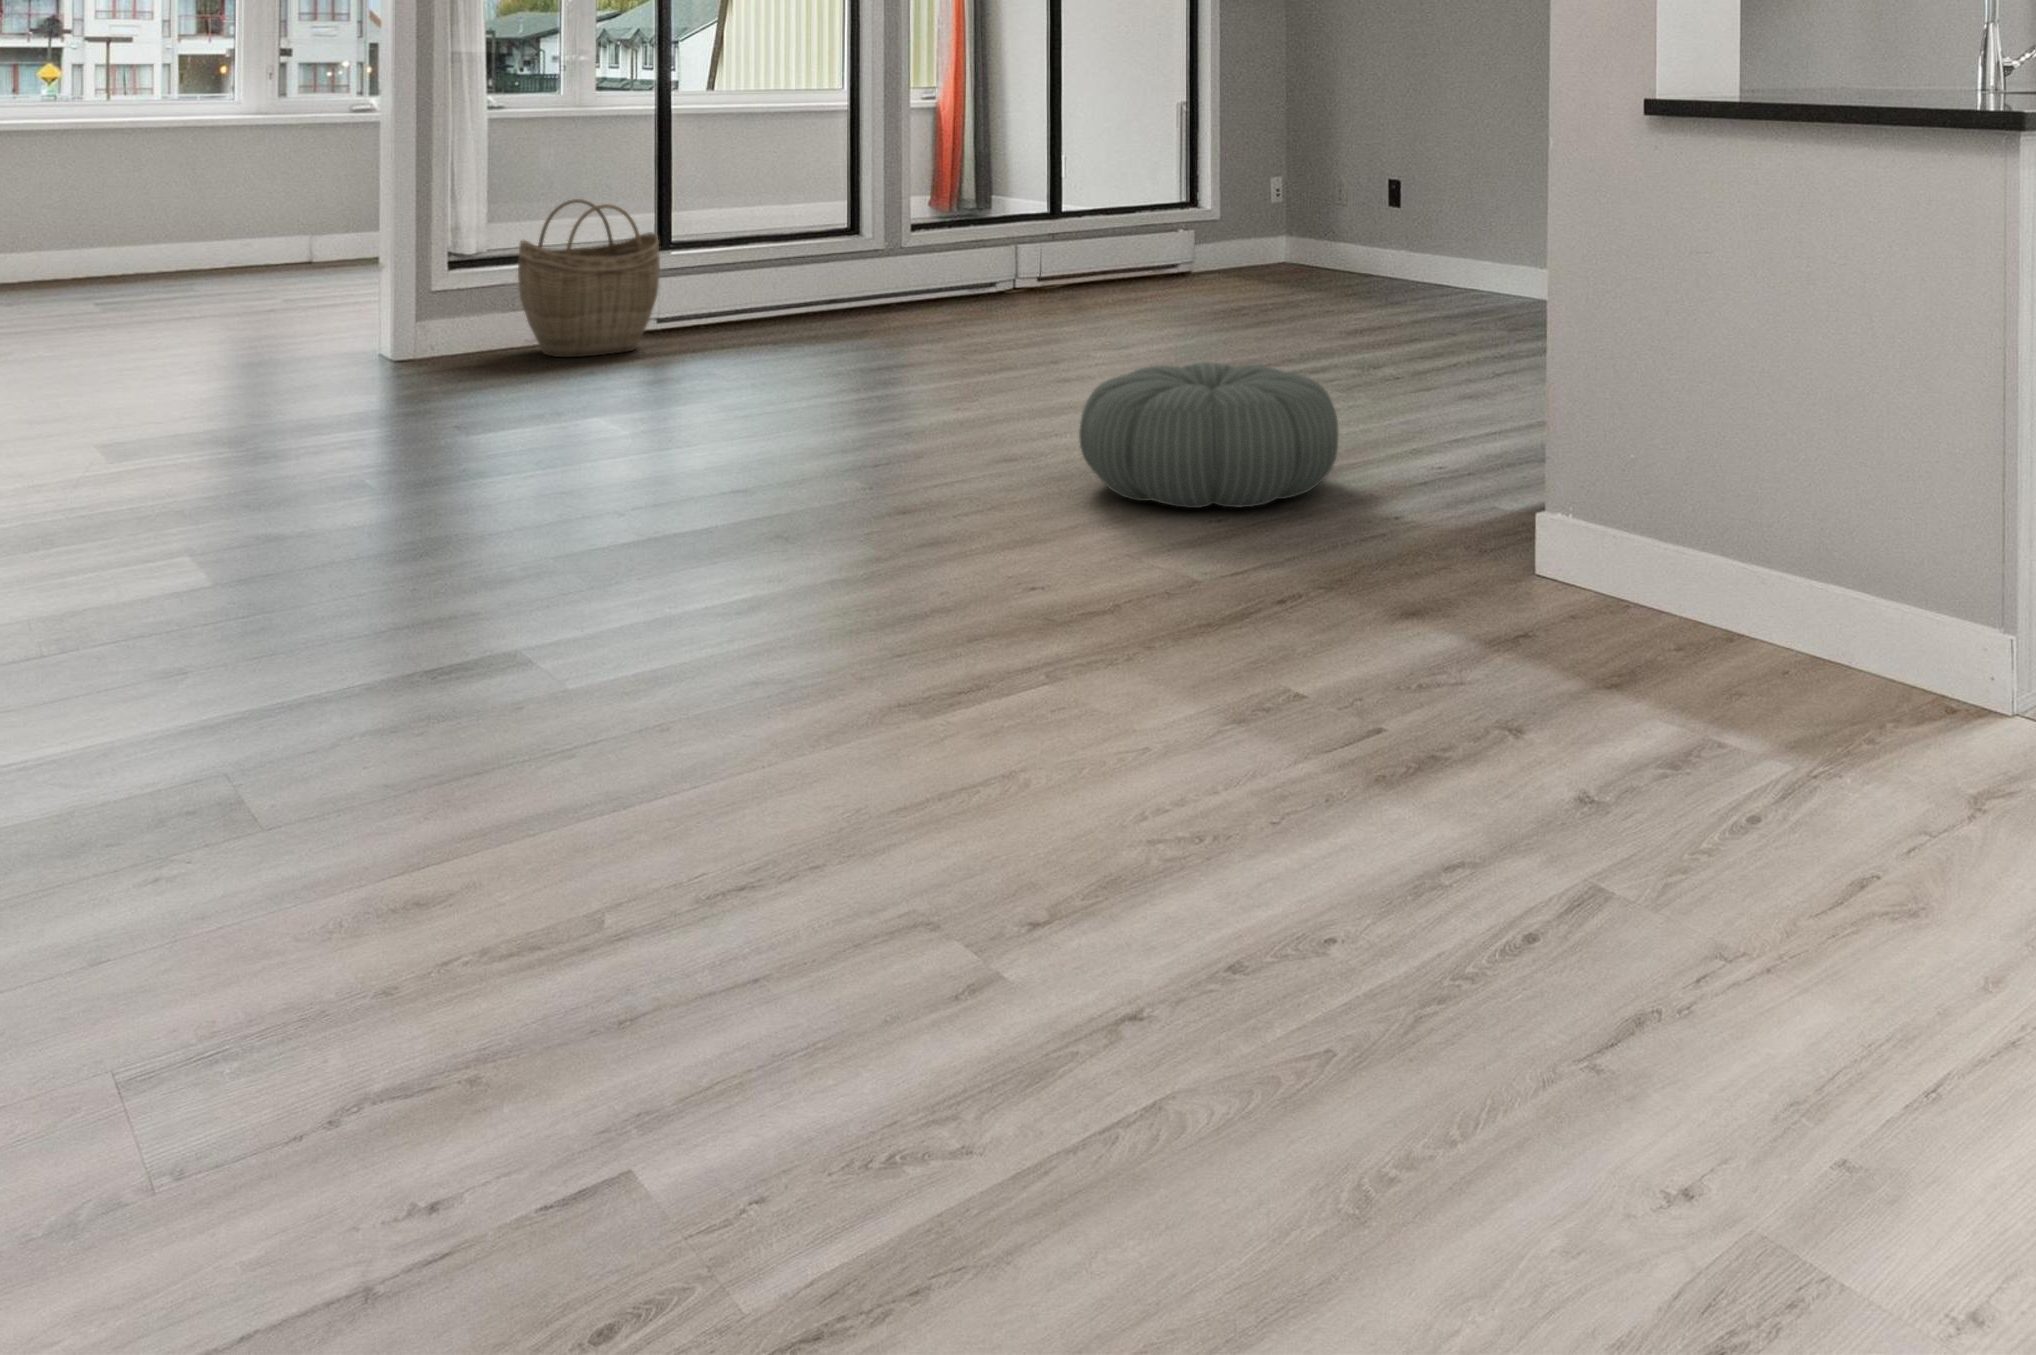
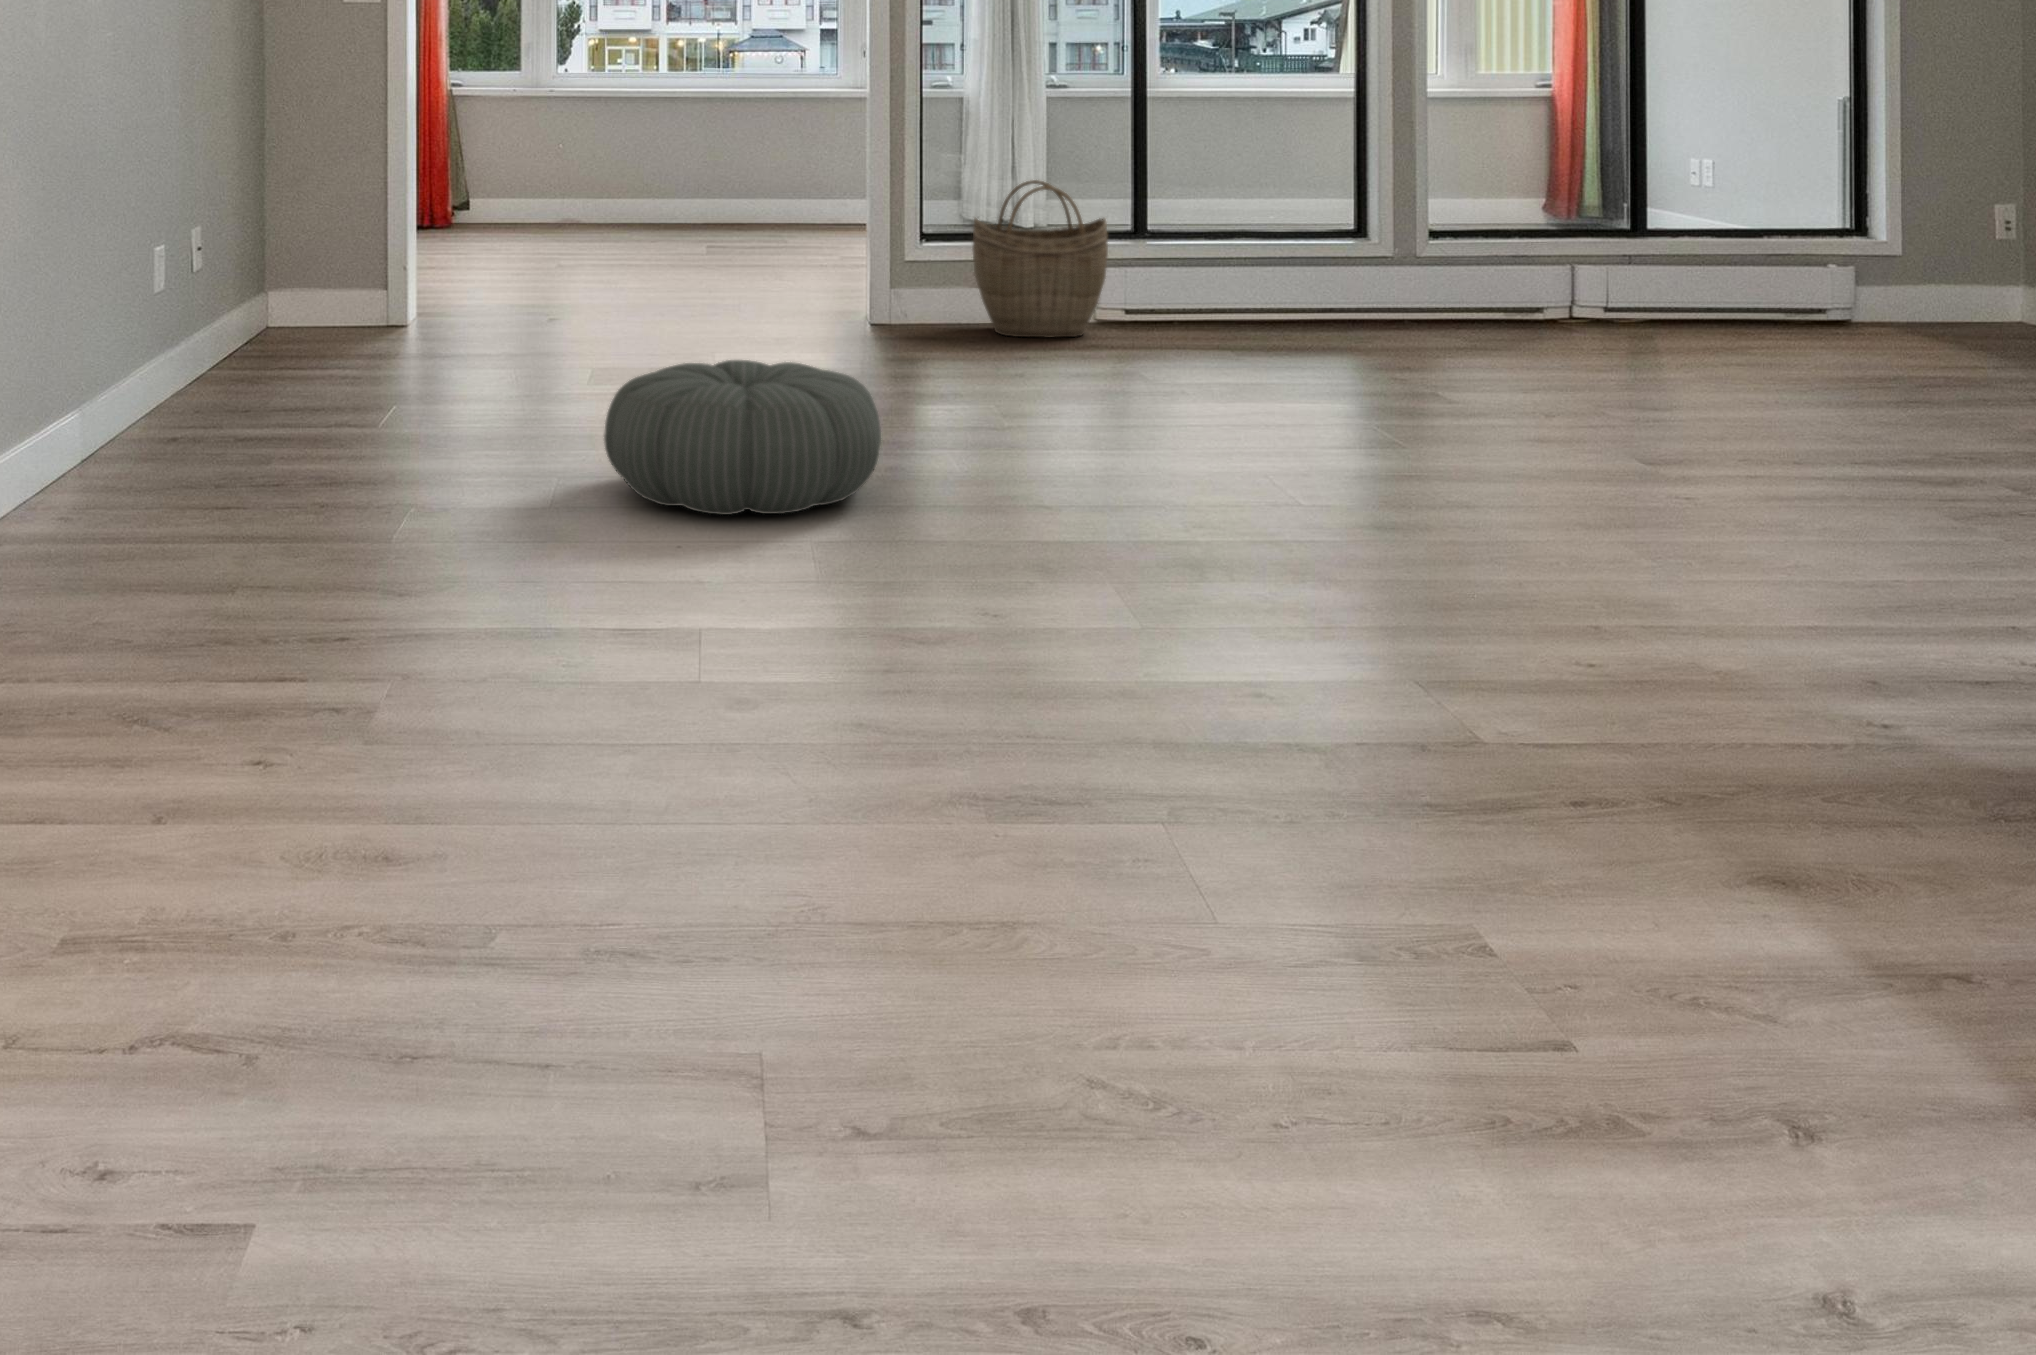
pouf: present [1079,362,1339,508] -> present [604,360,881,515]

